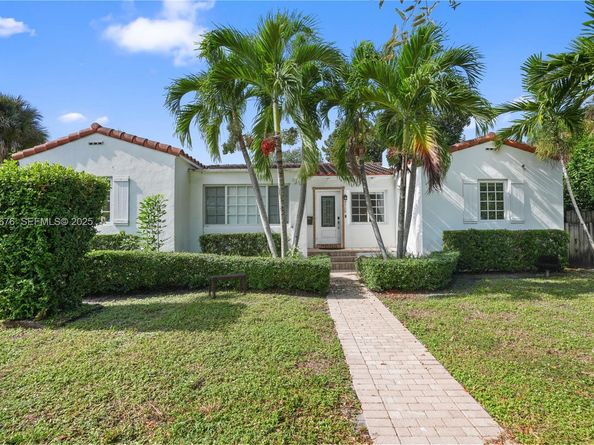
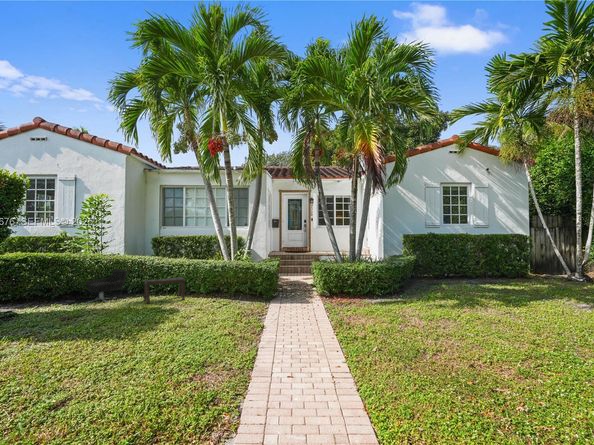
lounge chair: present [533,255,562,277] -> present [86,269,127,302]

